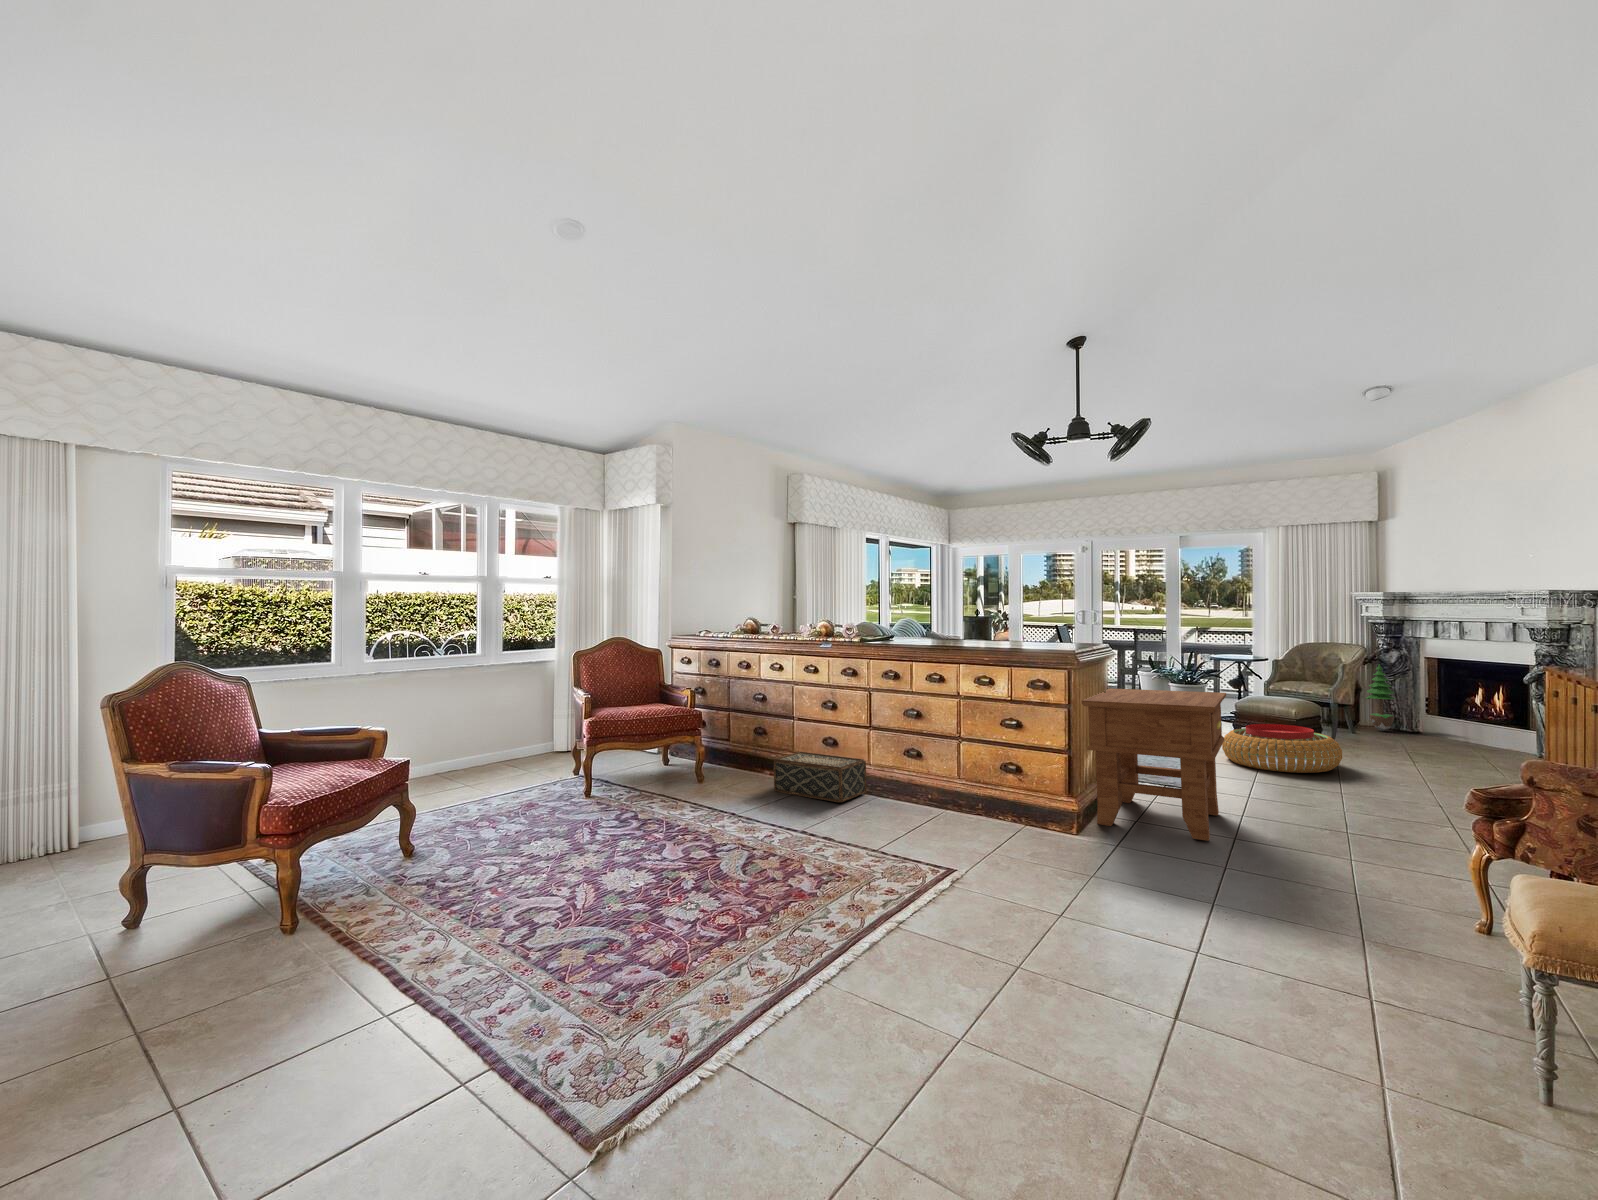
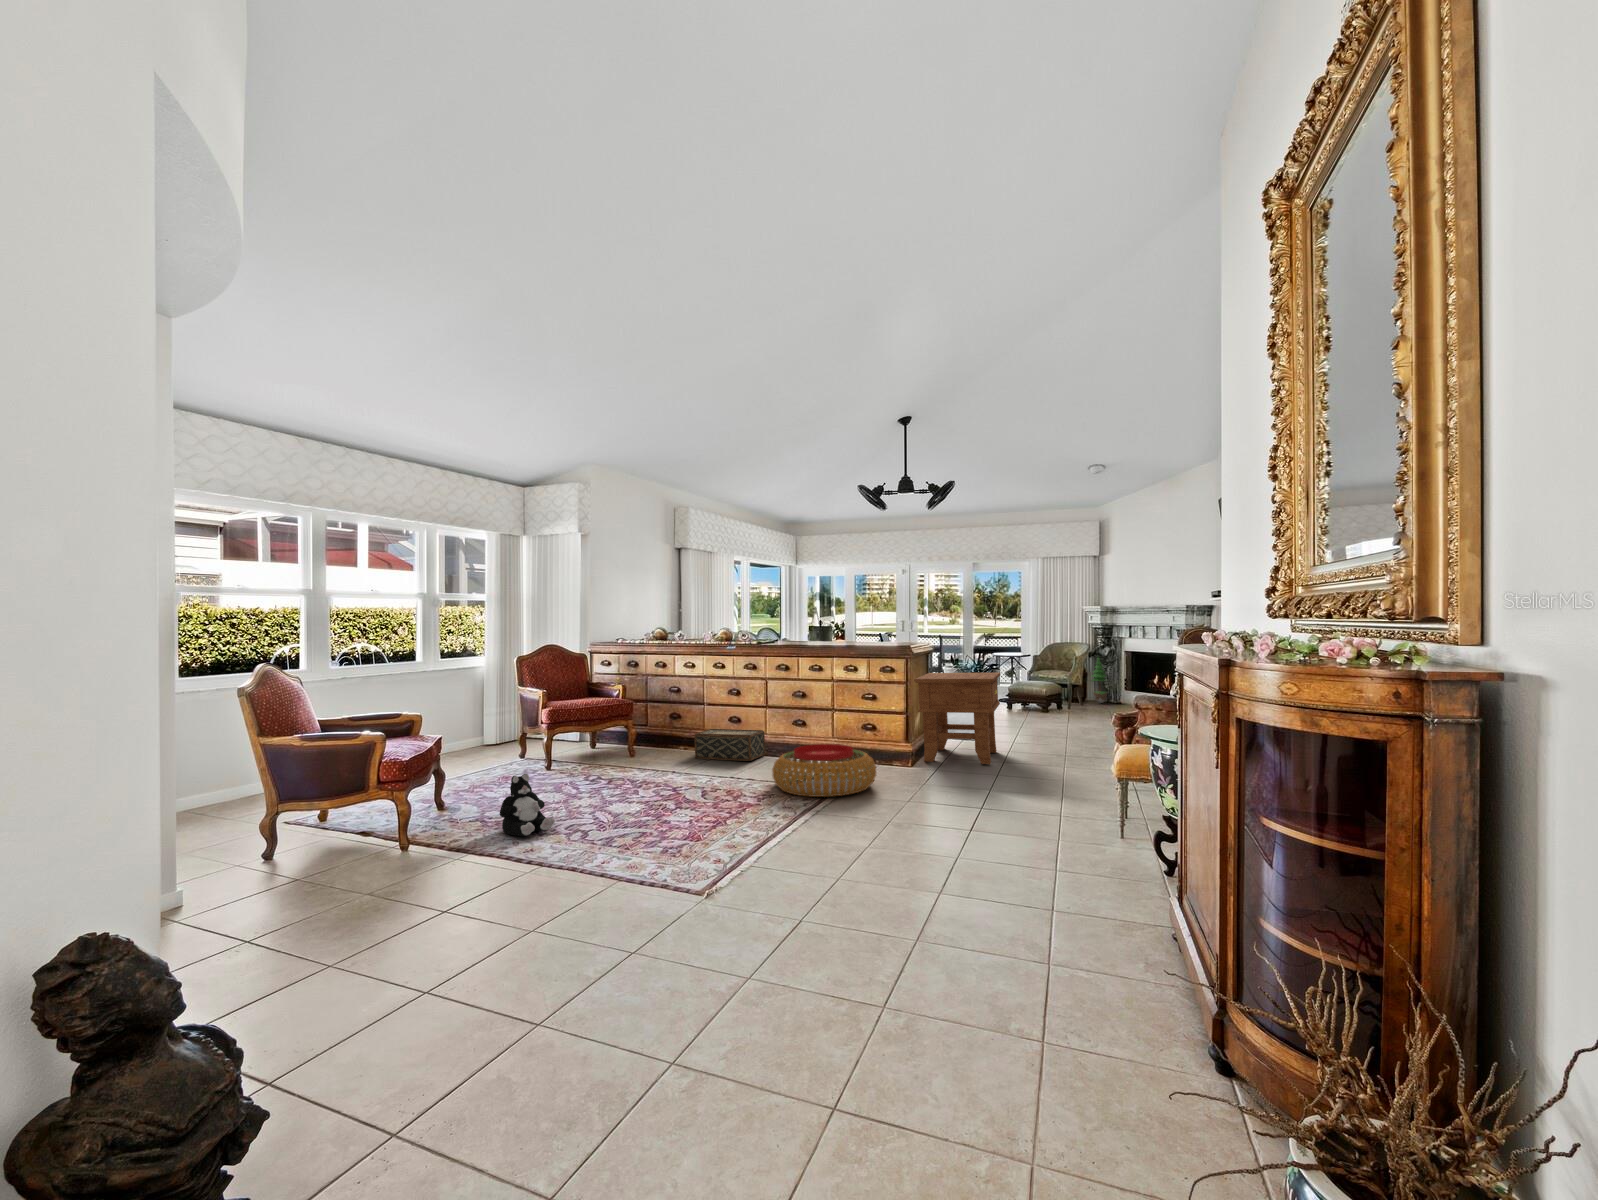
pouf: present [1222,724,1342,773] -> present [772,744,876,797]
plush toy: none [420,830,493,928] -> present [500,774,555,836]

